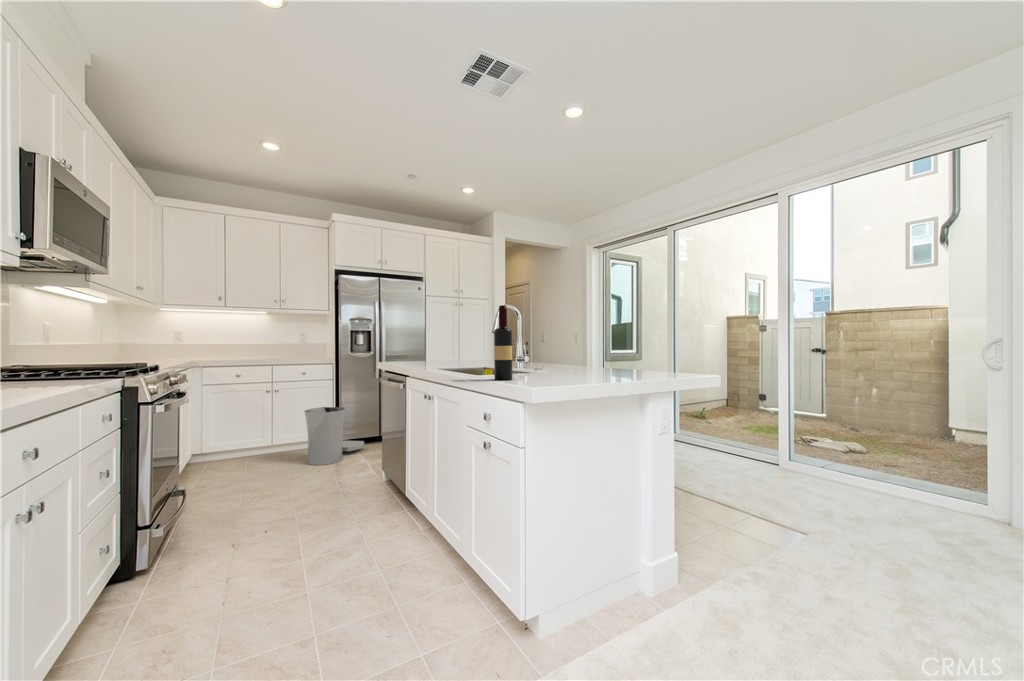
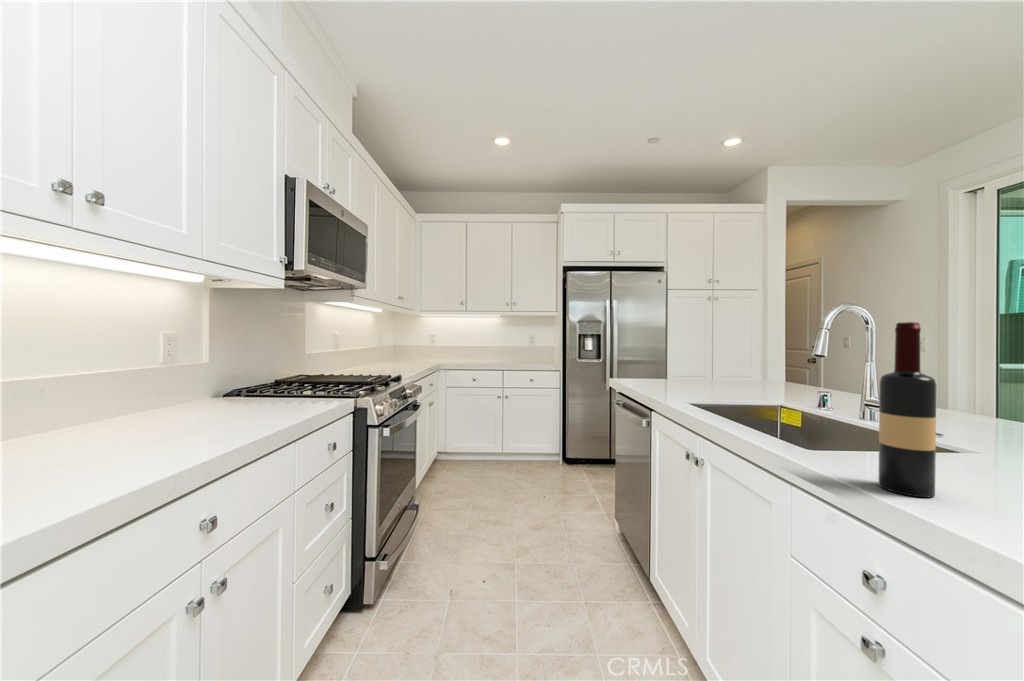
trash can: present [304,407,364,465] -> none [532,420,593,487]

